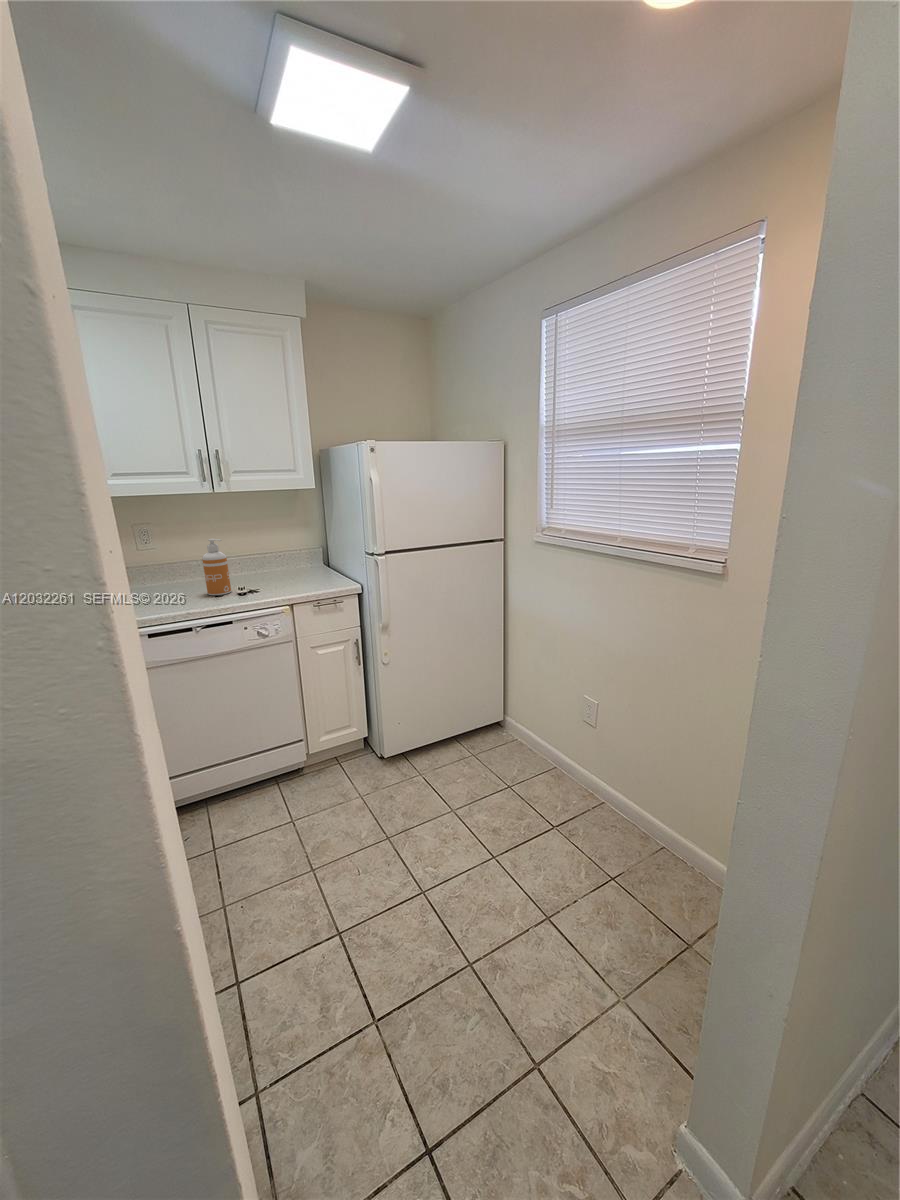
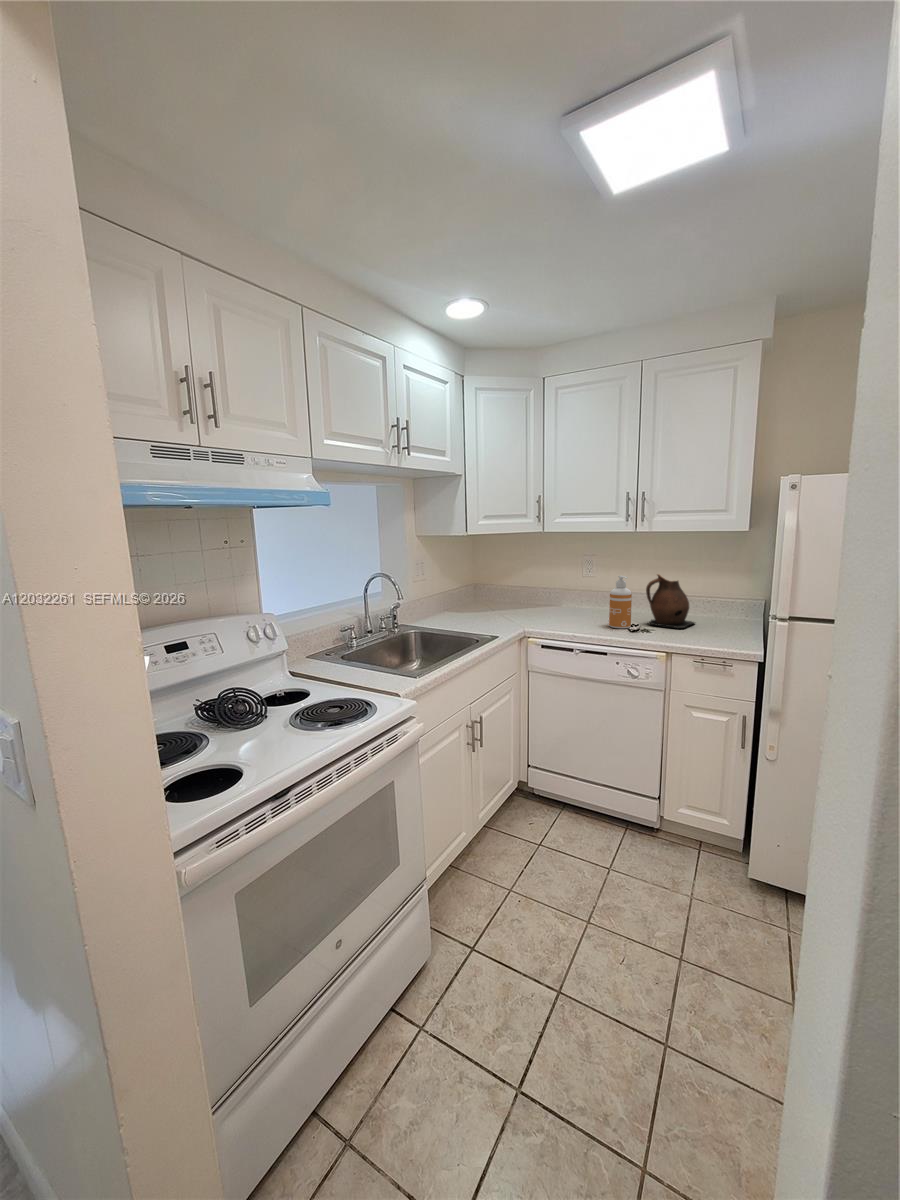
ceramic pitcher: none [232,534,279,585] -> present [646,574,694,628]

